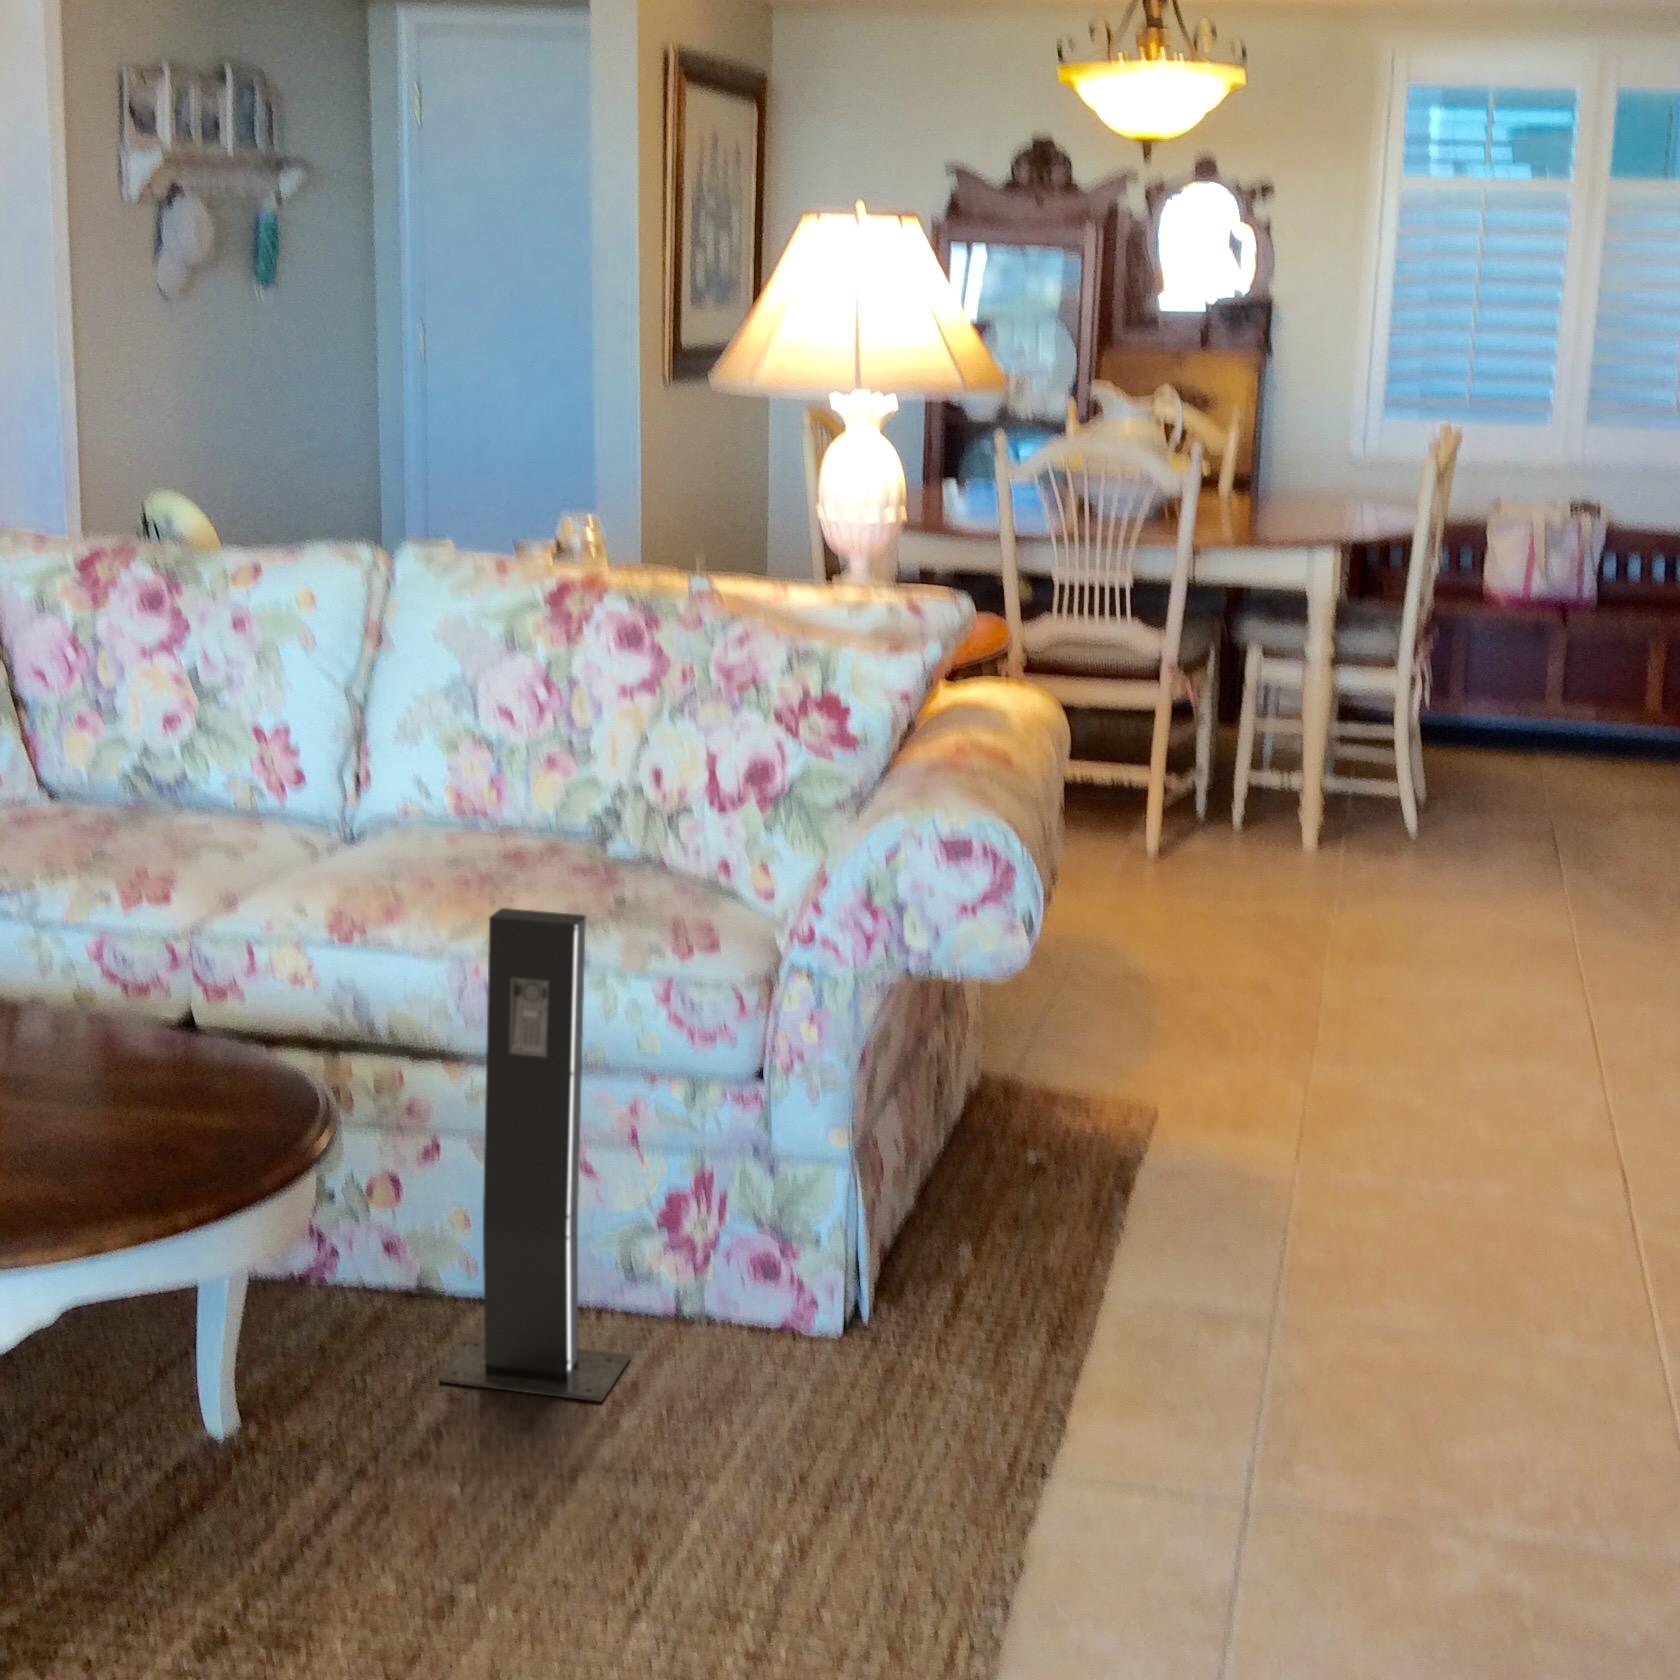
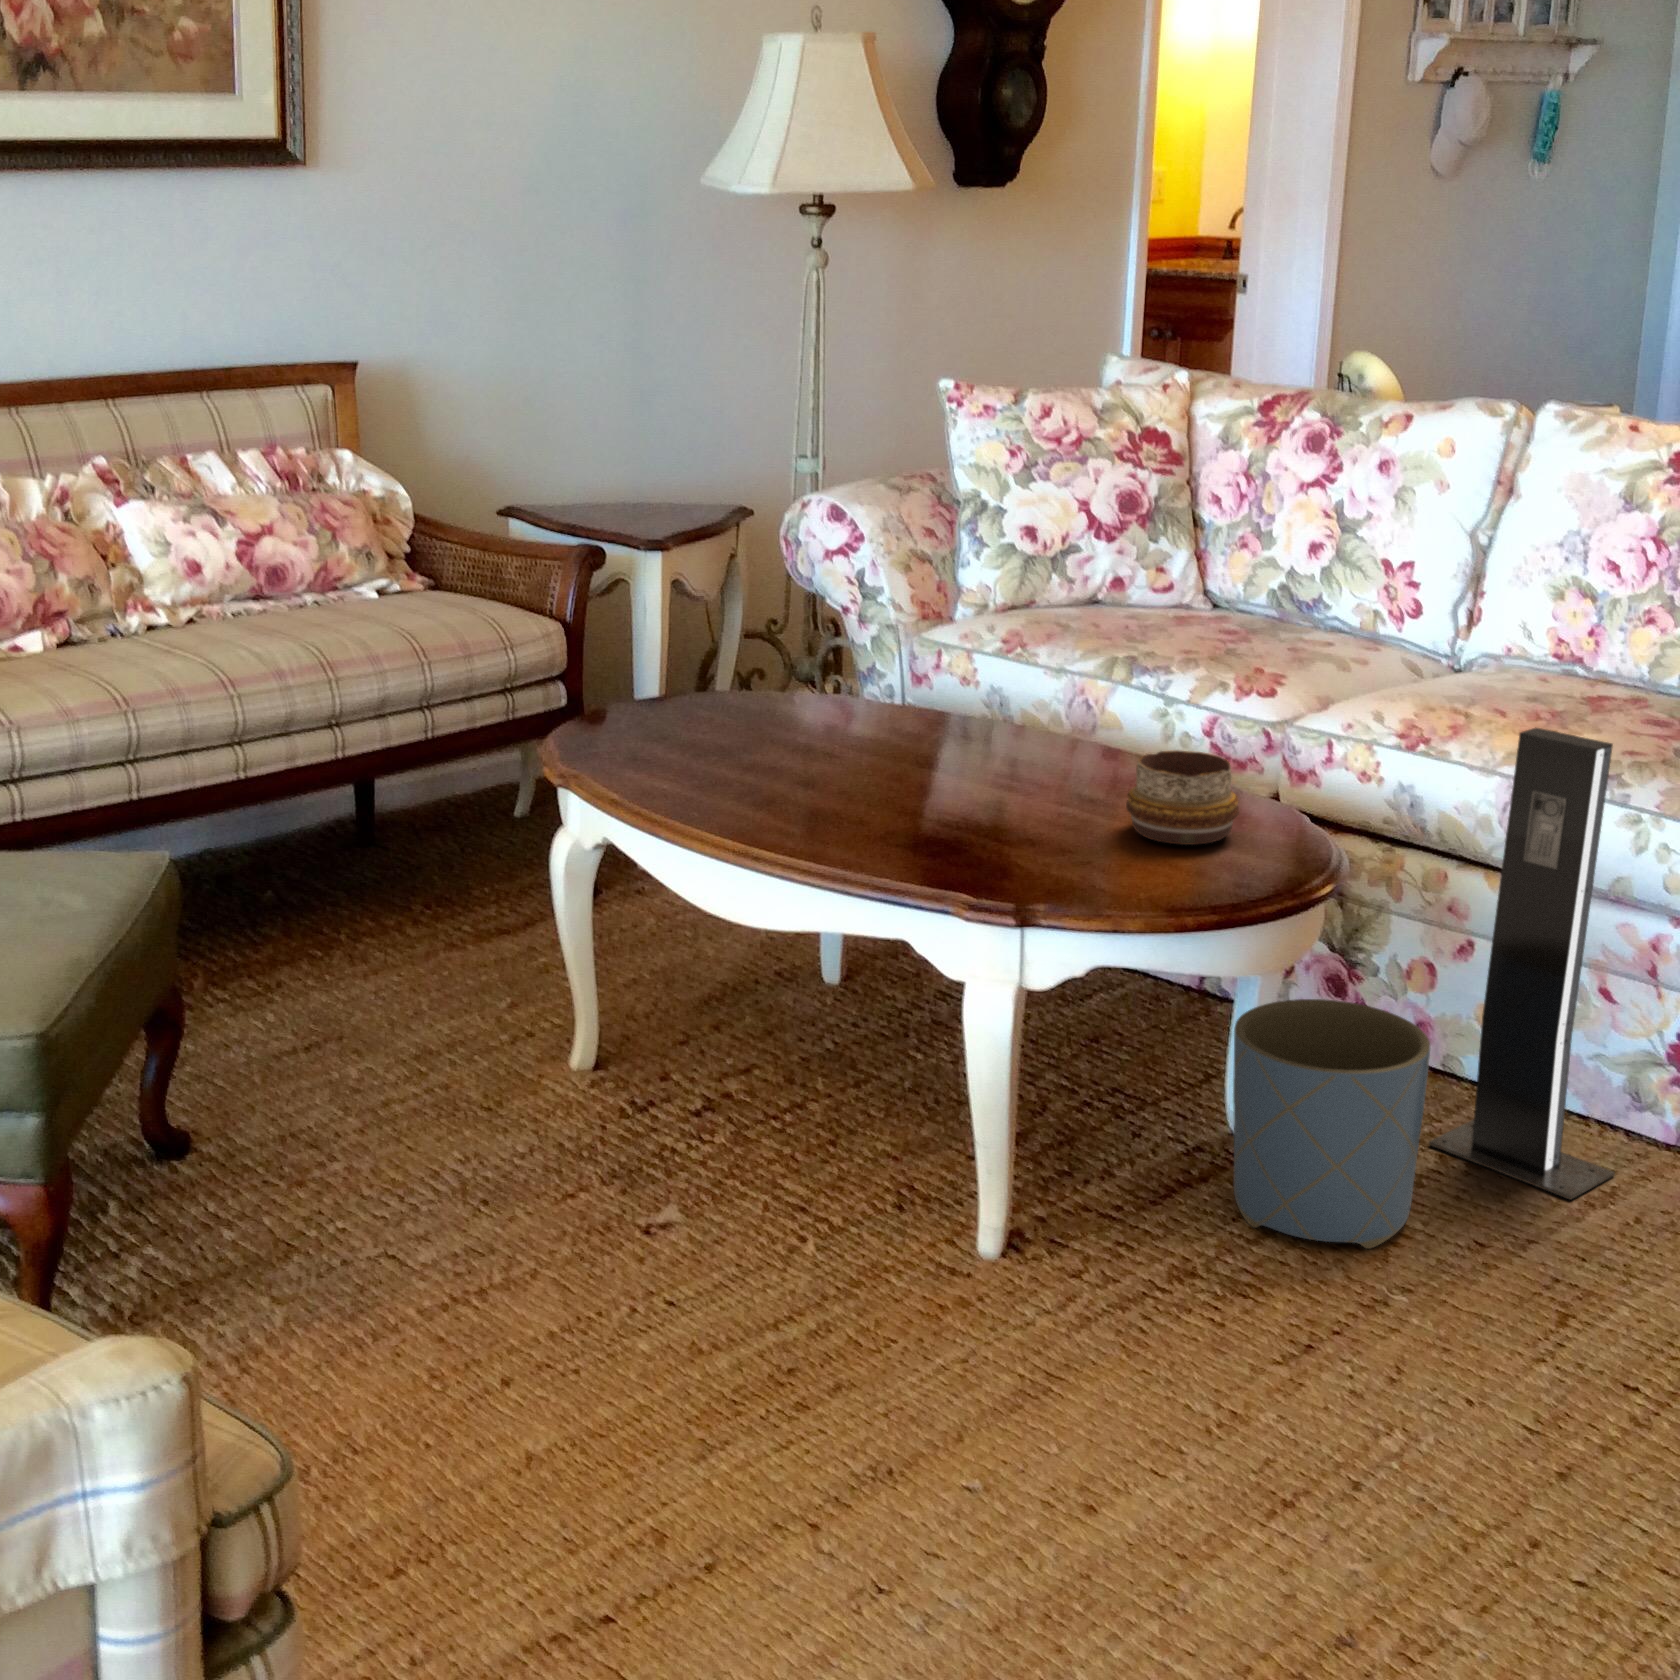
decorative bowl: none [52,1001,198,1123] -> present [1126,750,1239,845]
planter: none [233,1255,461,1558] -> present [1233,999,1430,1249]

